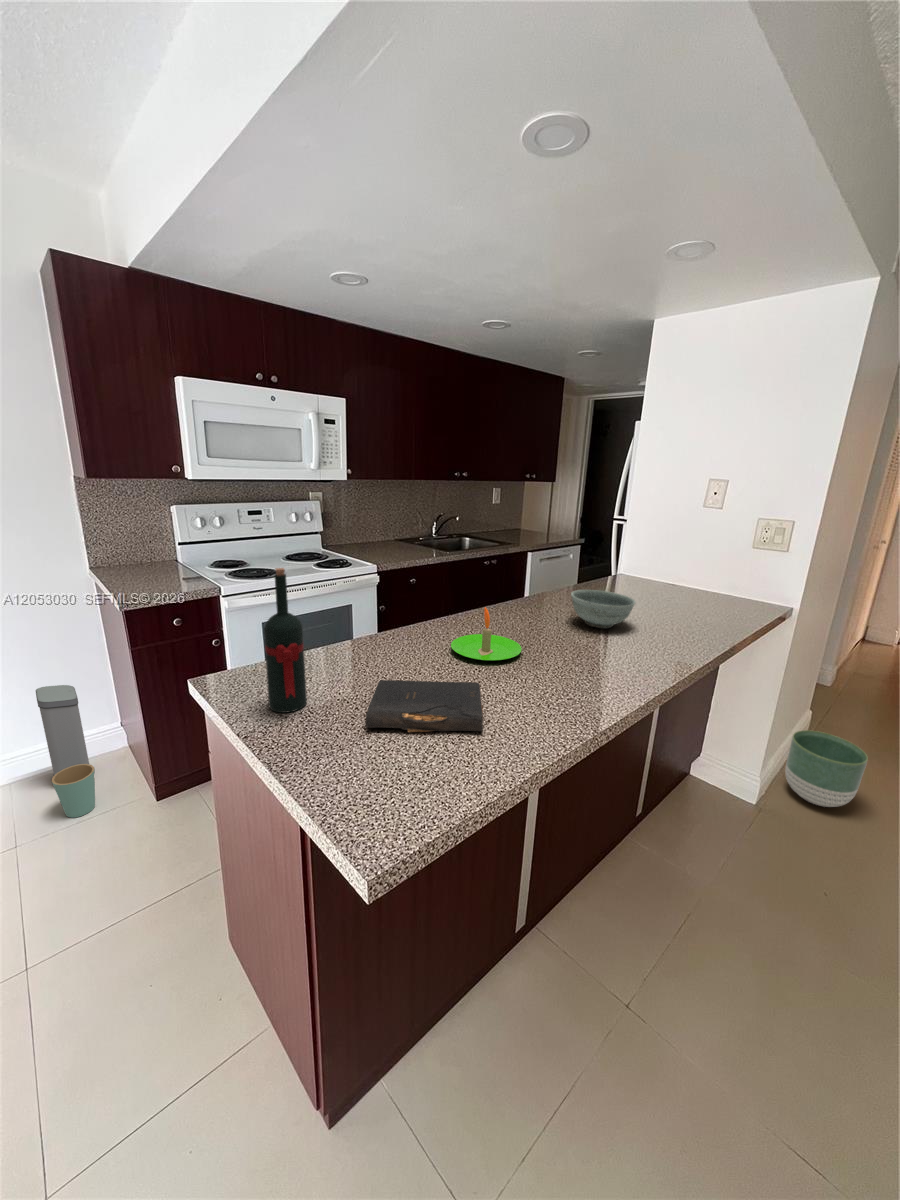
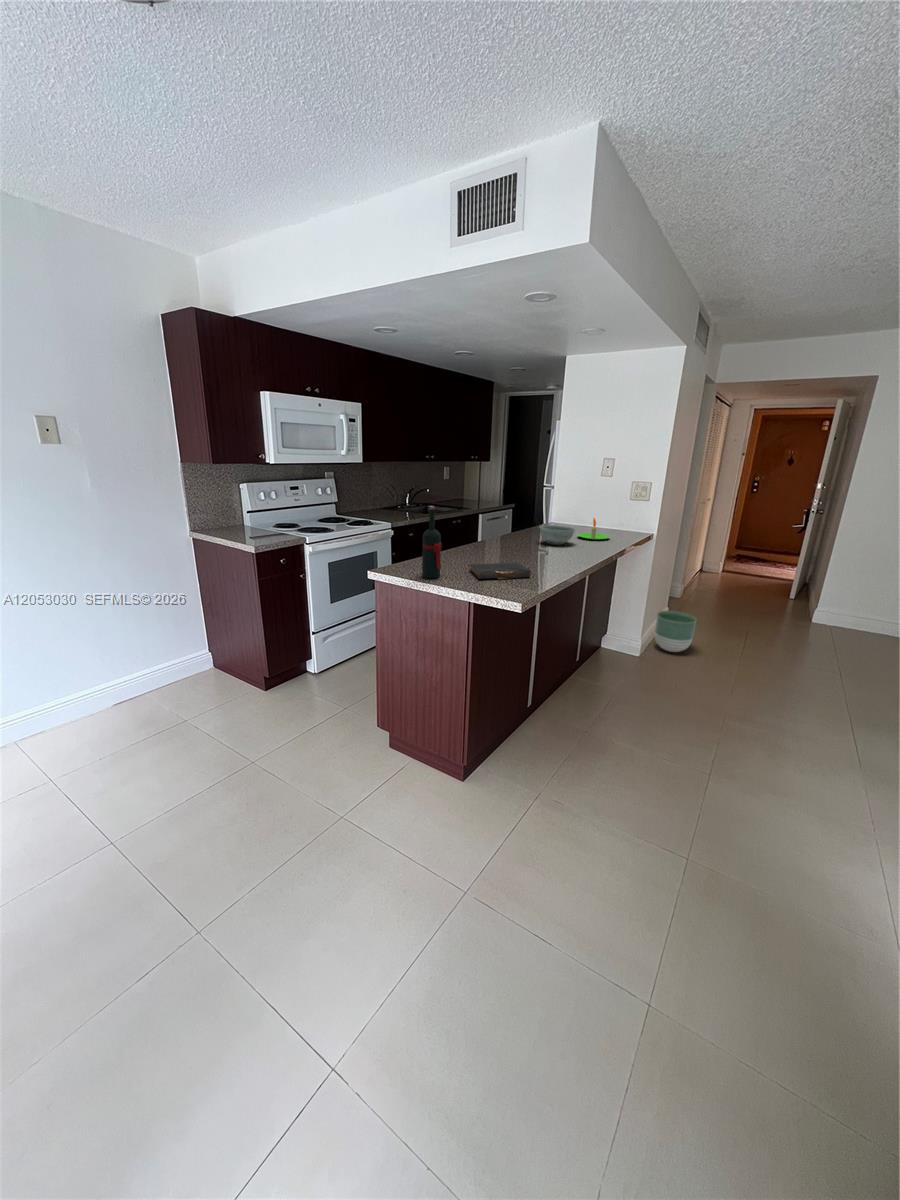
candle: present [451,607,522,660] -> present [577,518,610,540]
trash can: present [36,685,95,818] -> none [162,619,224,705]

